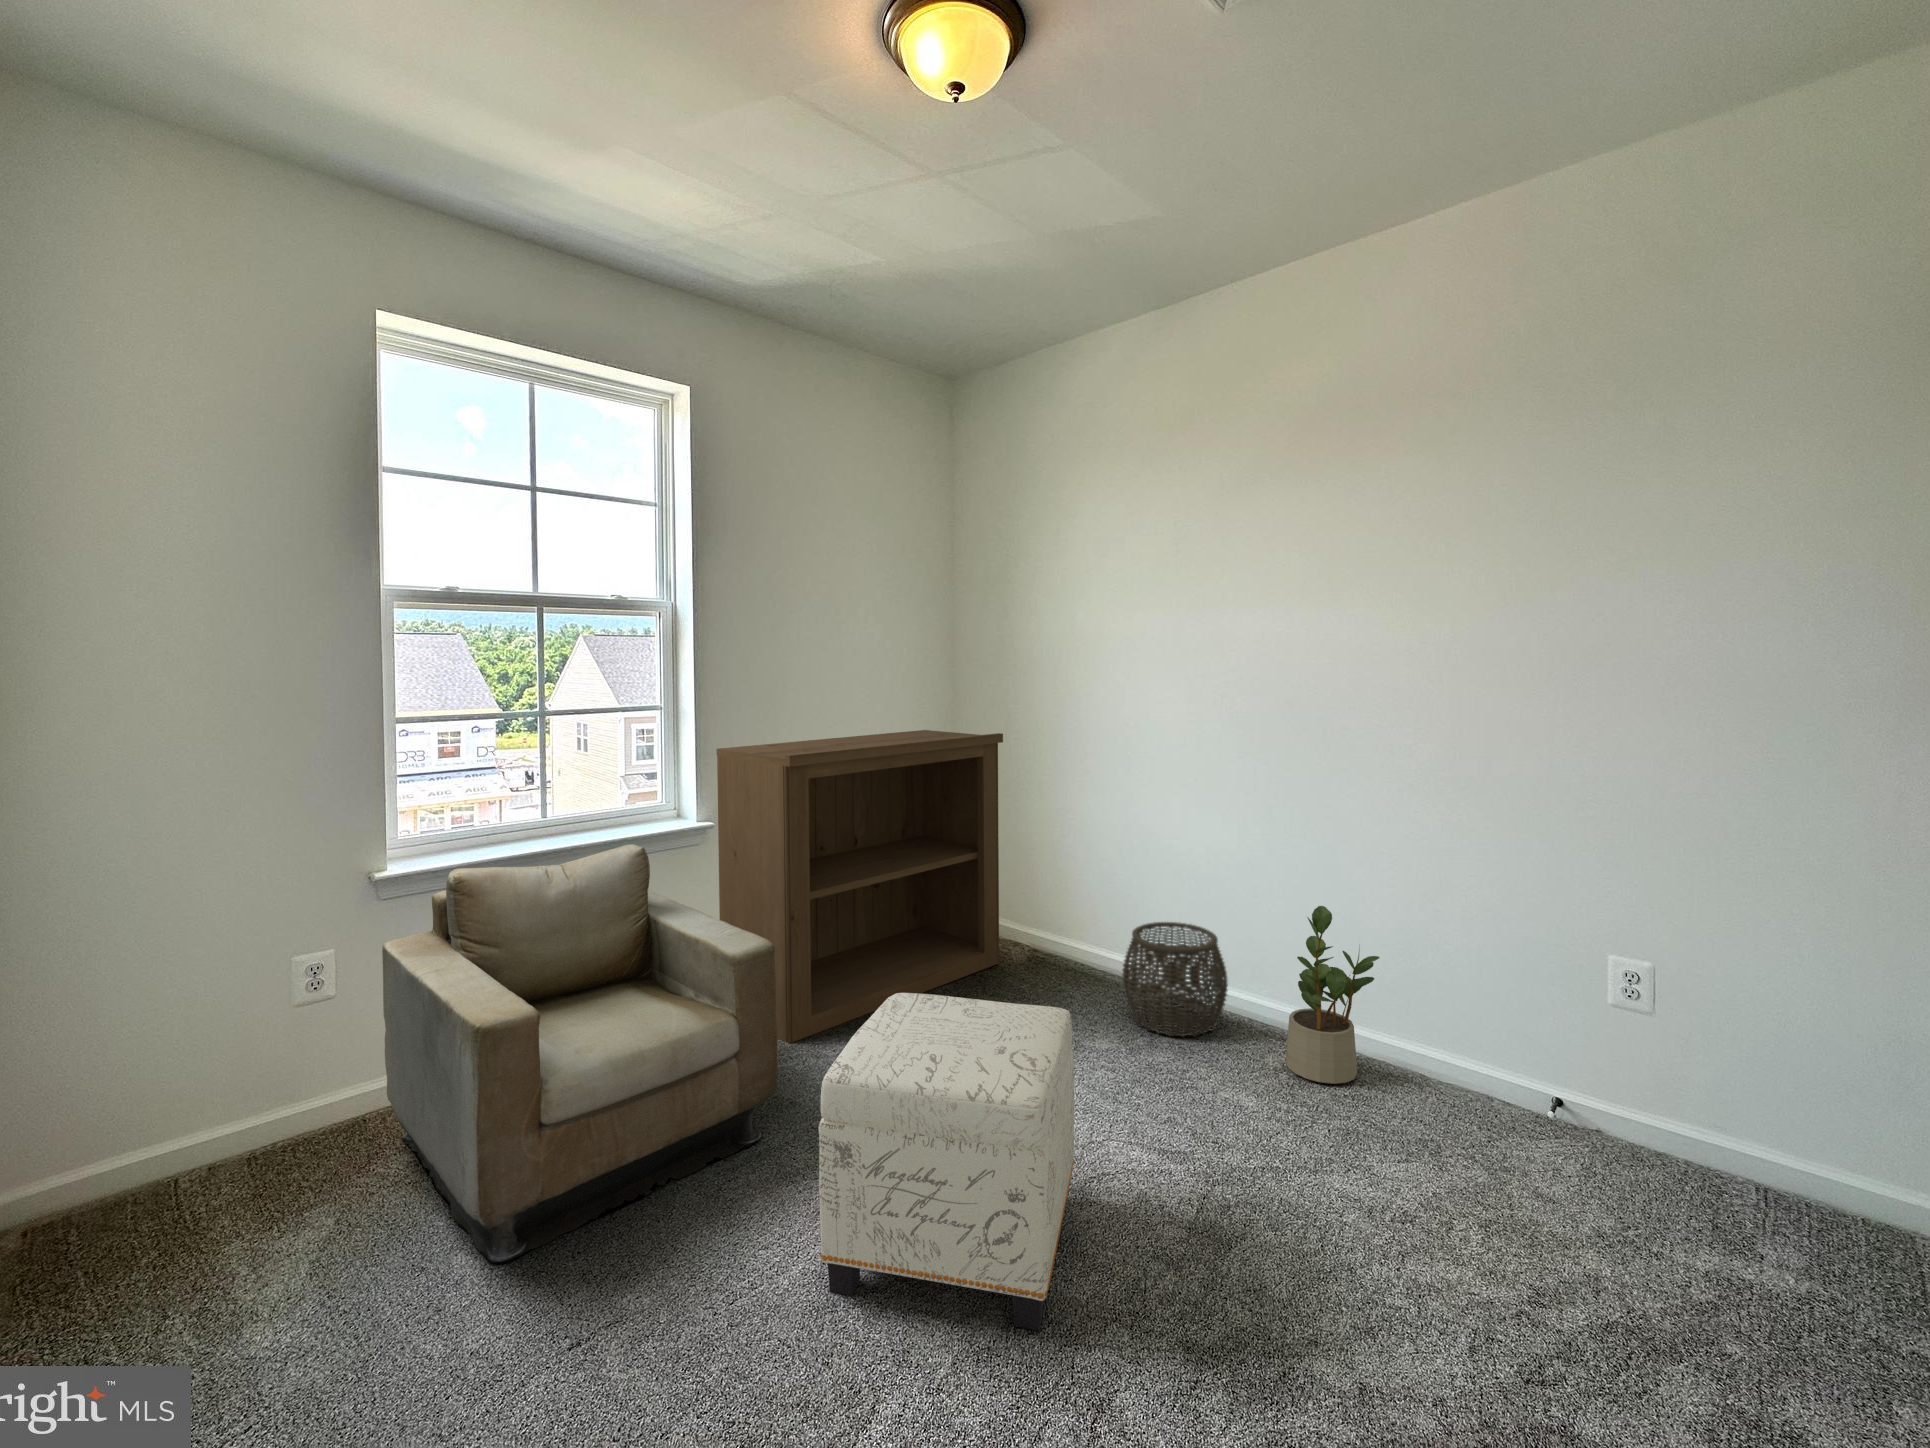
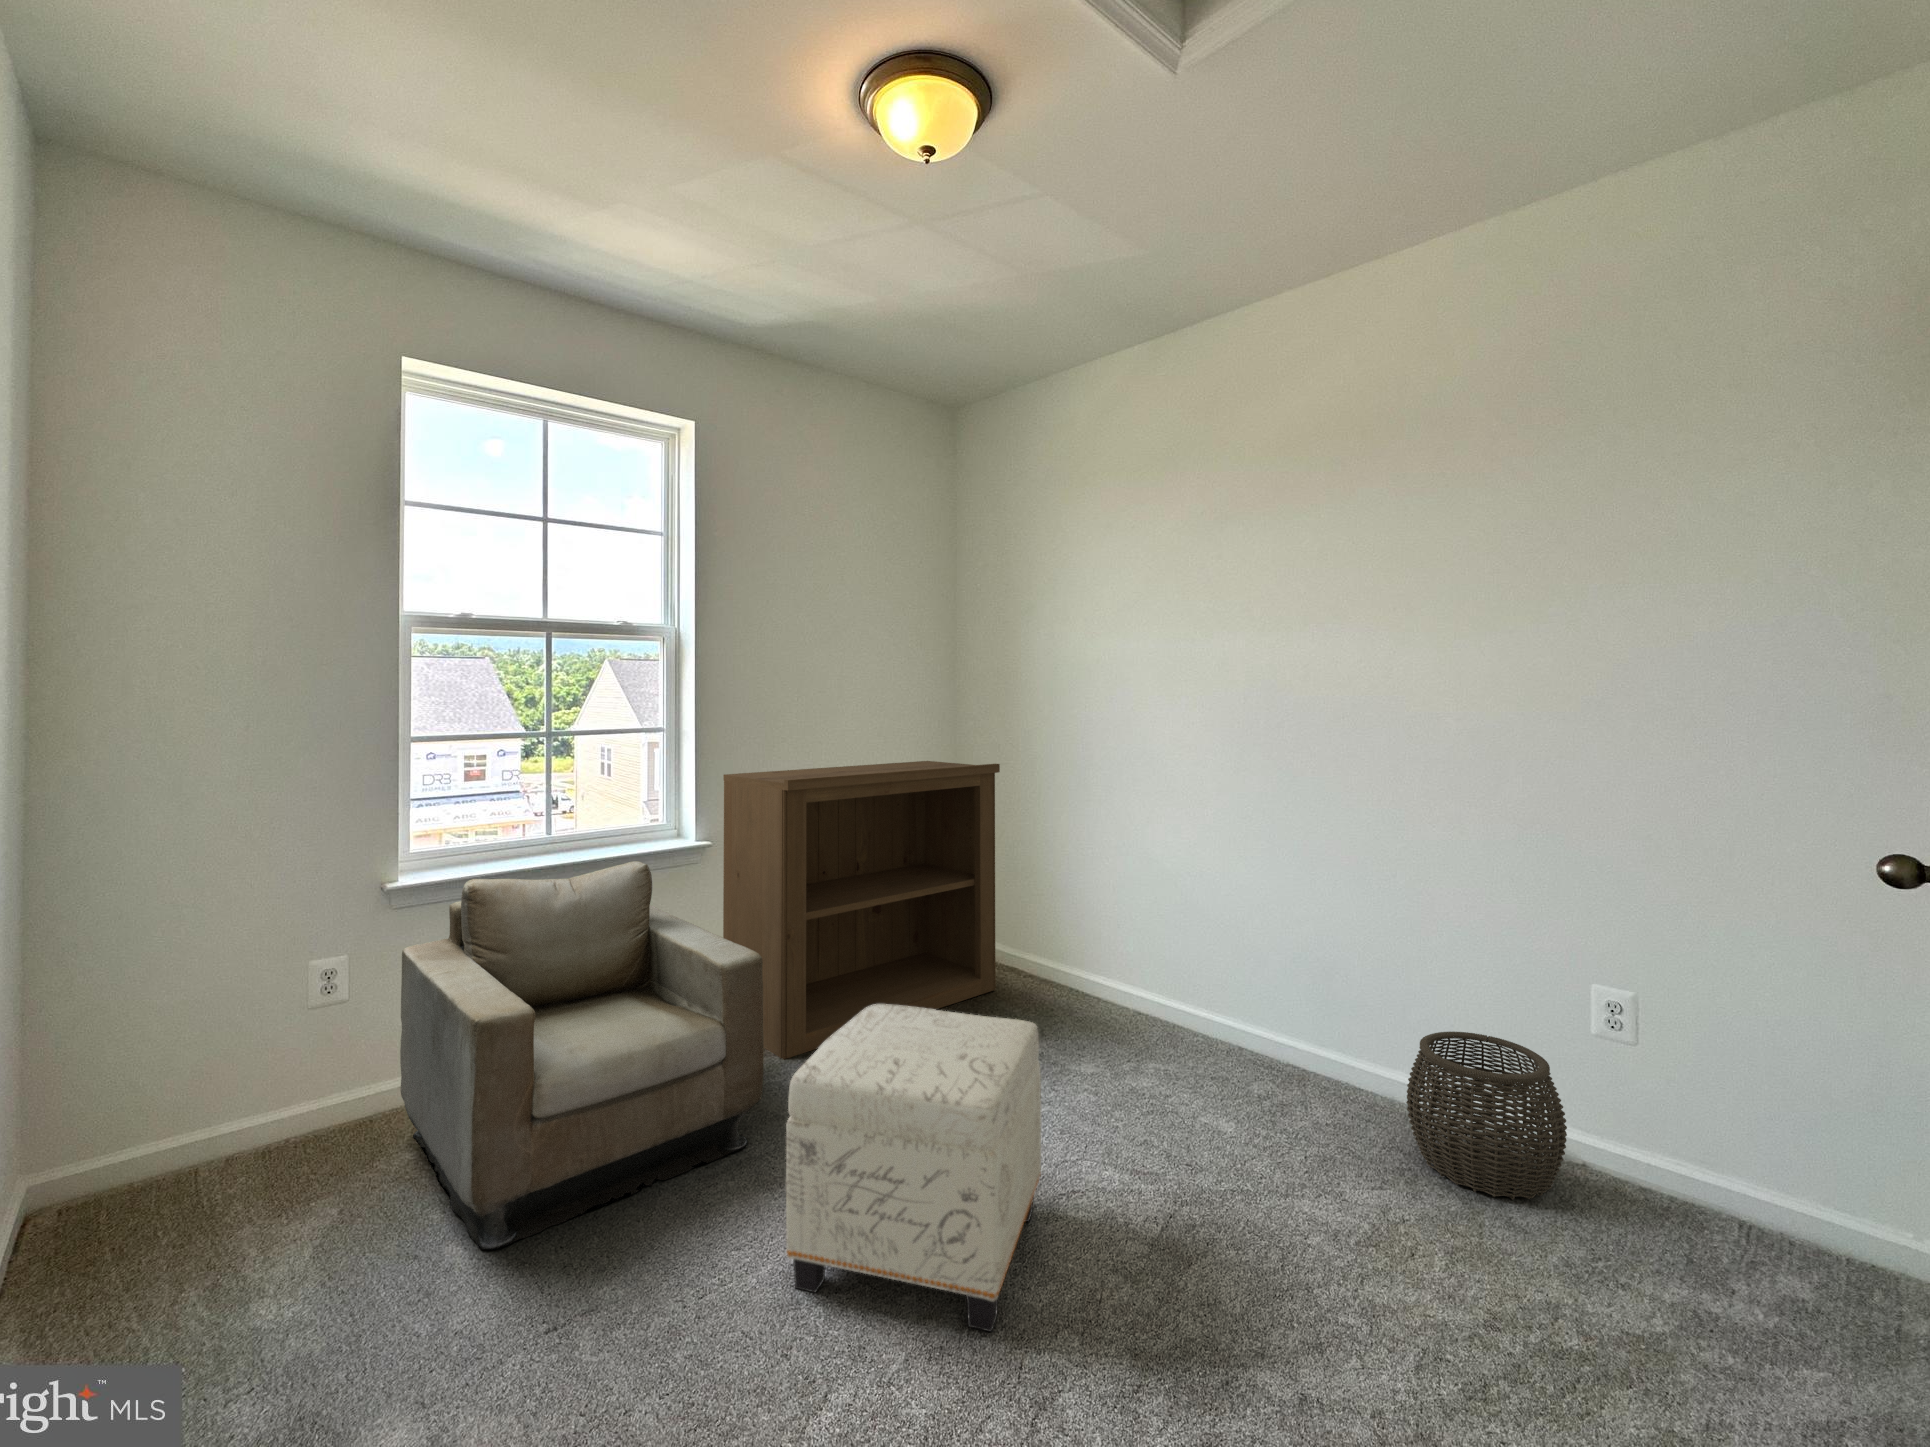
potted plant: present [1286,906,1380,1084] -> none [1268,933,1360,1112]
woven basket: present [1122,922,1228,1037] -> present [1406,1032,1567,1200]

